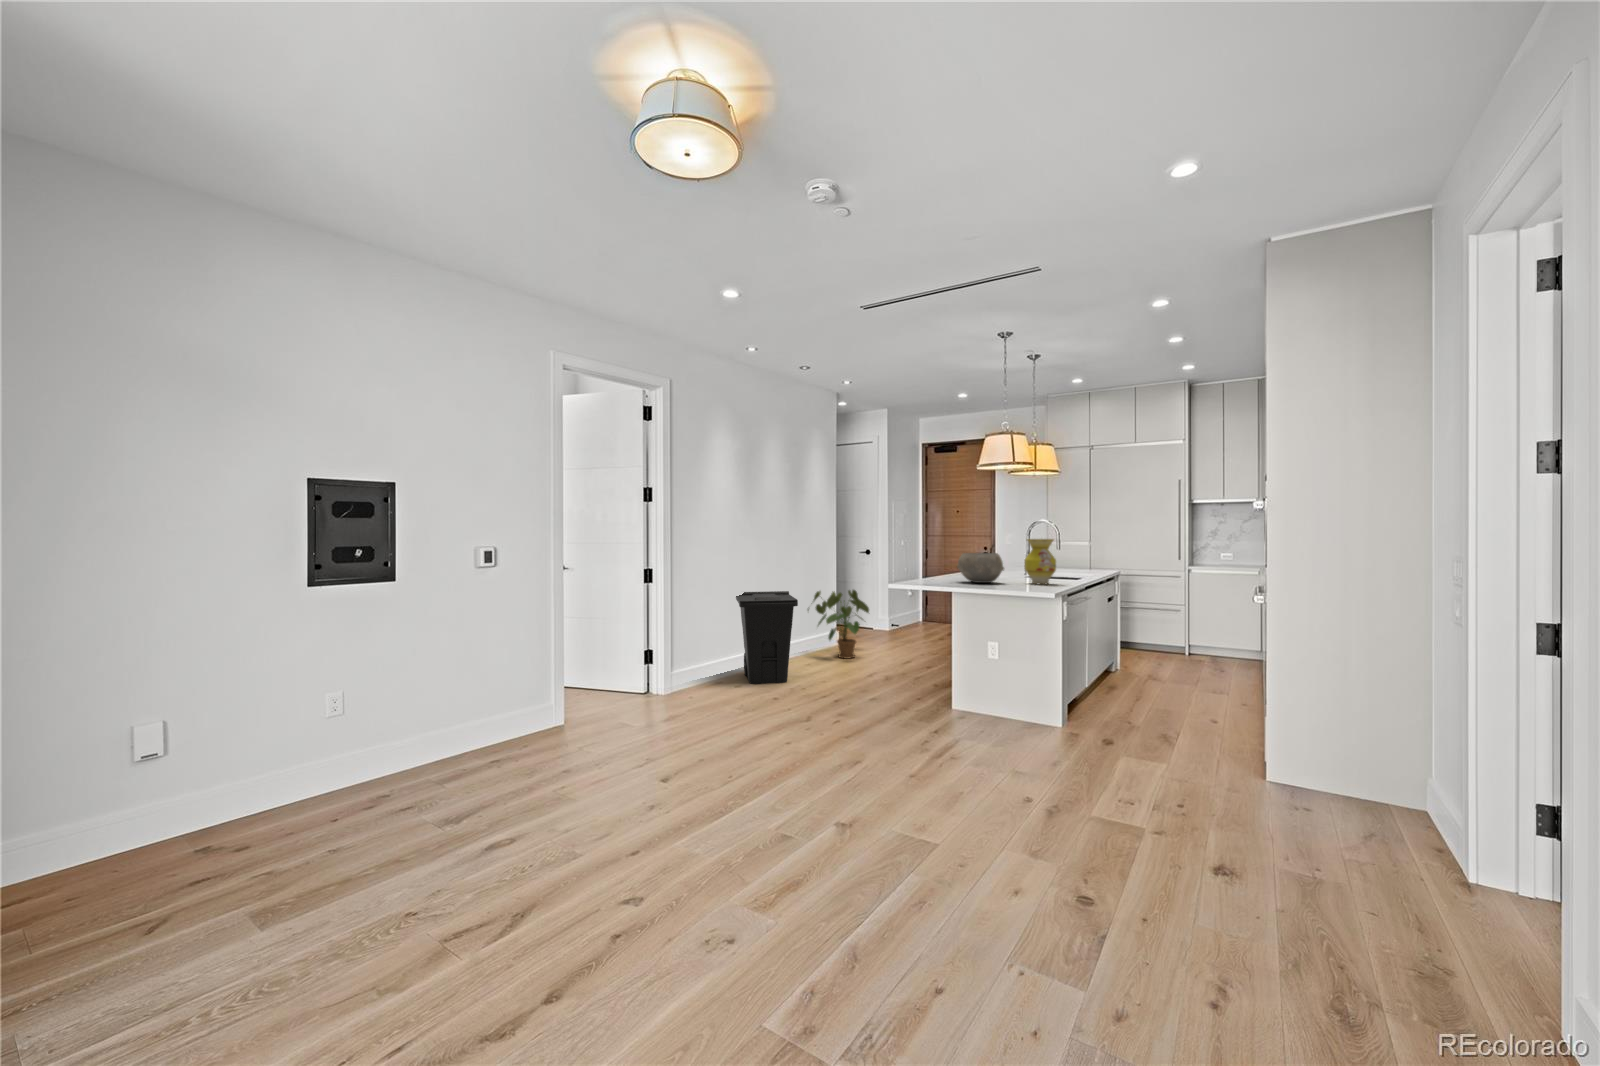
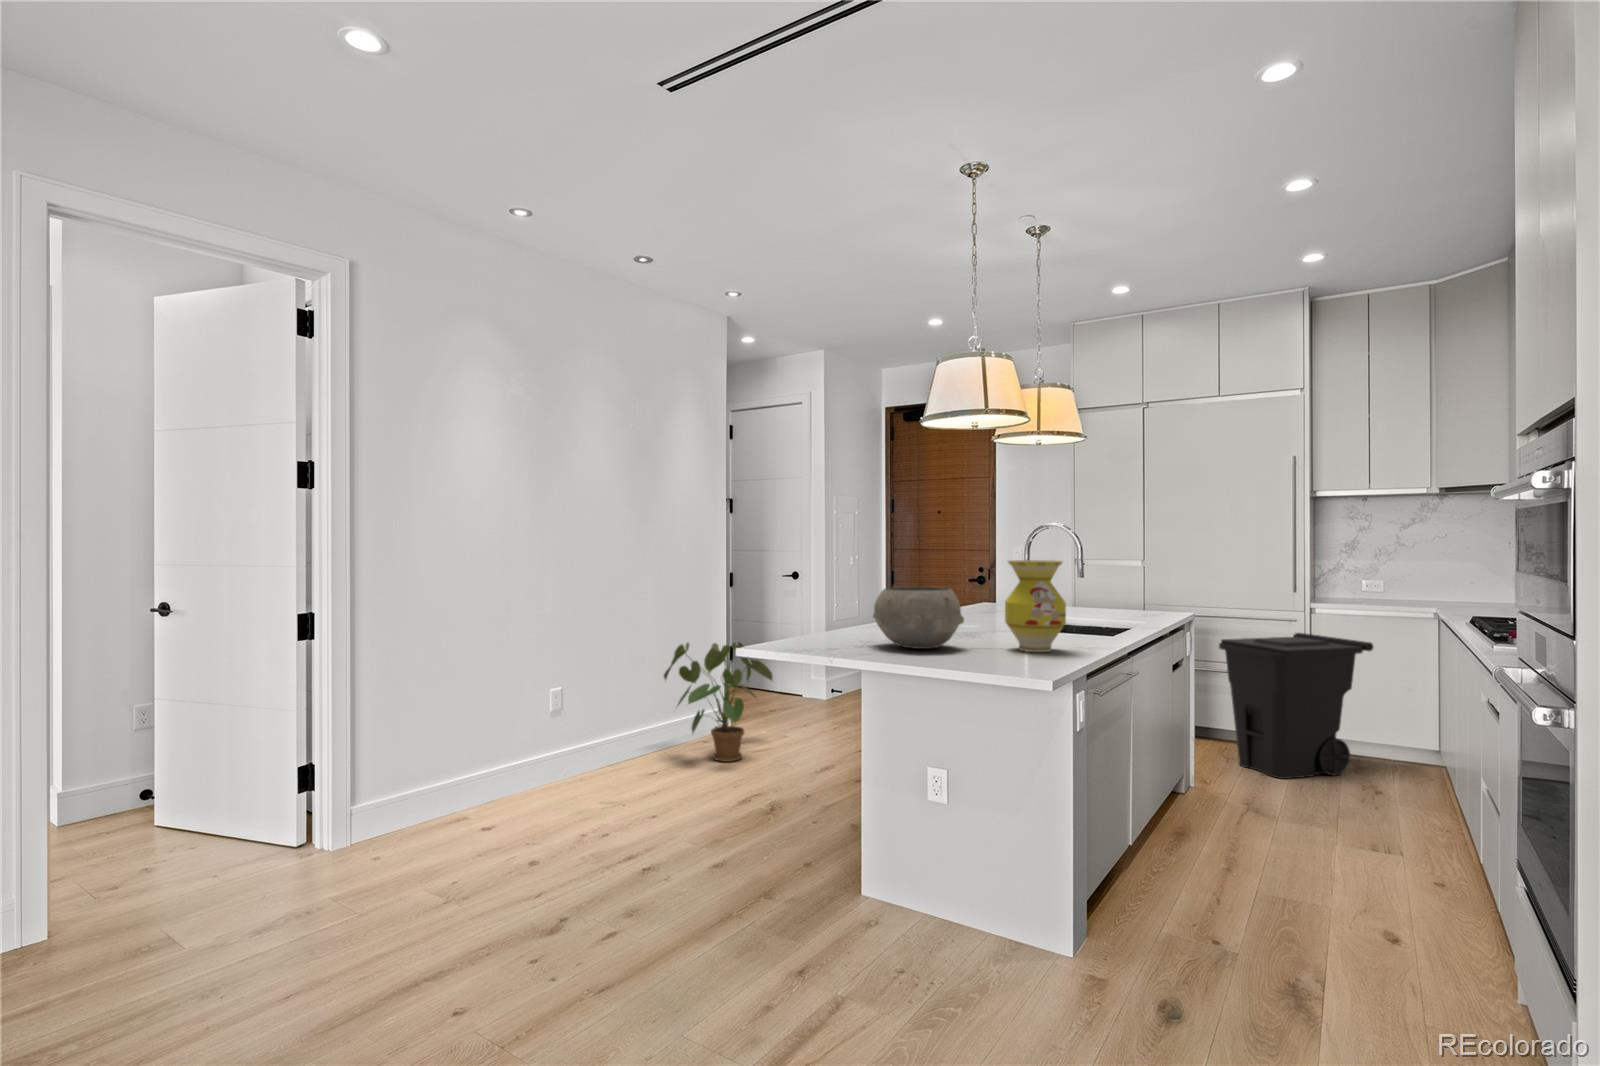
trash can: present [736,591,798,684] -> present [1219,633,1373,779]

